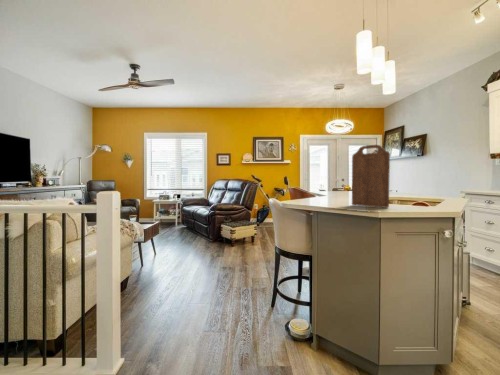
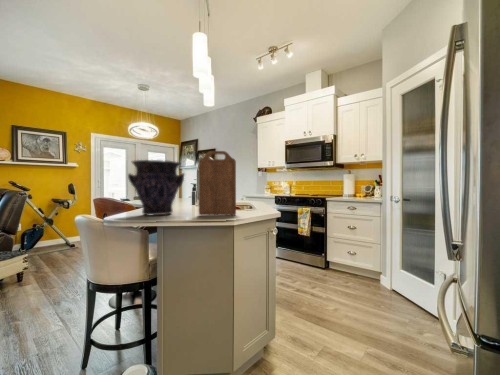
vase: none [299,157,344,203] -> present [128,160,184,216]

